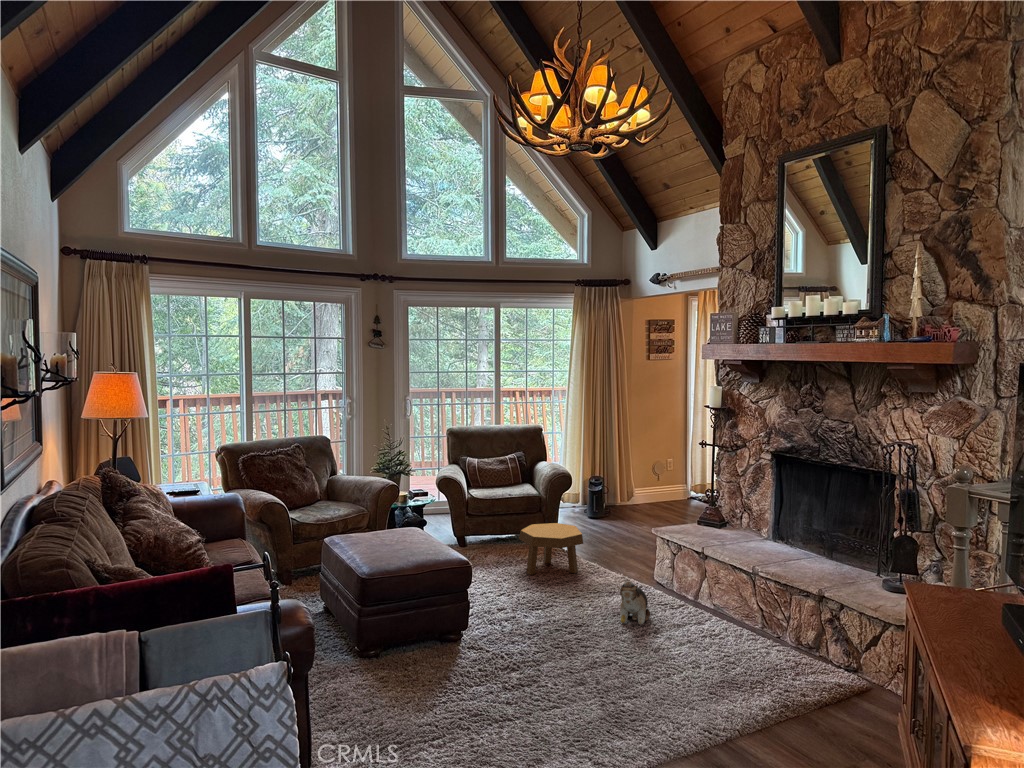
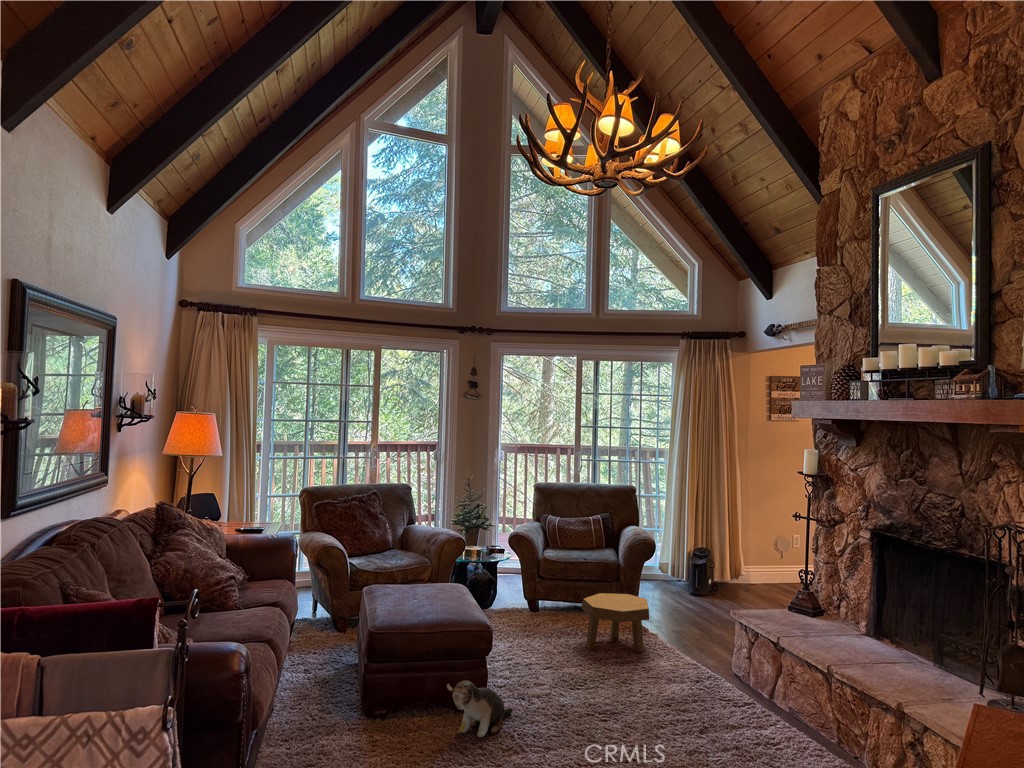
plush toy: present [617,581,650,624] -> present [447,680,512,737]

